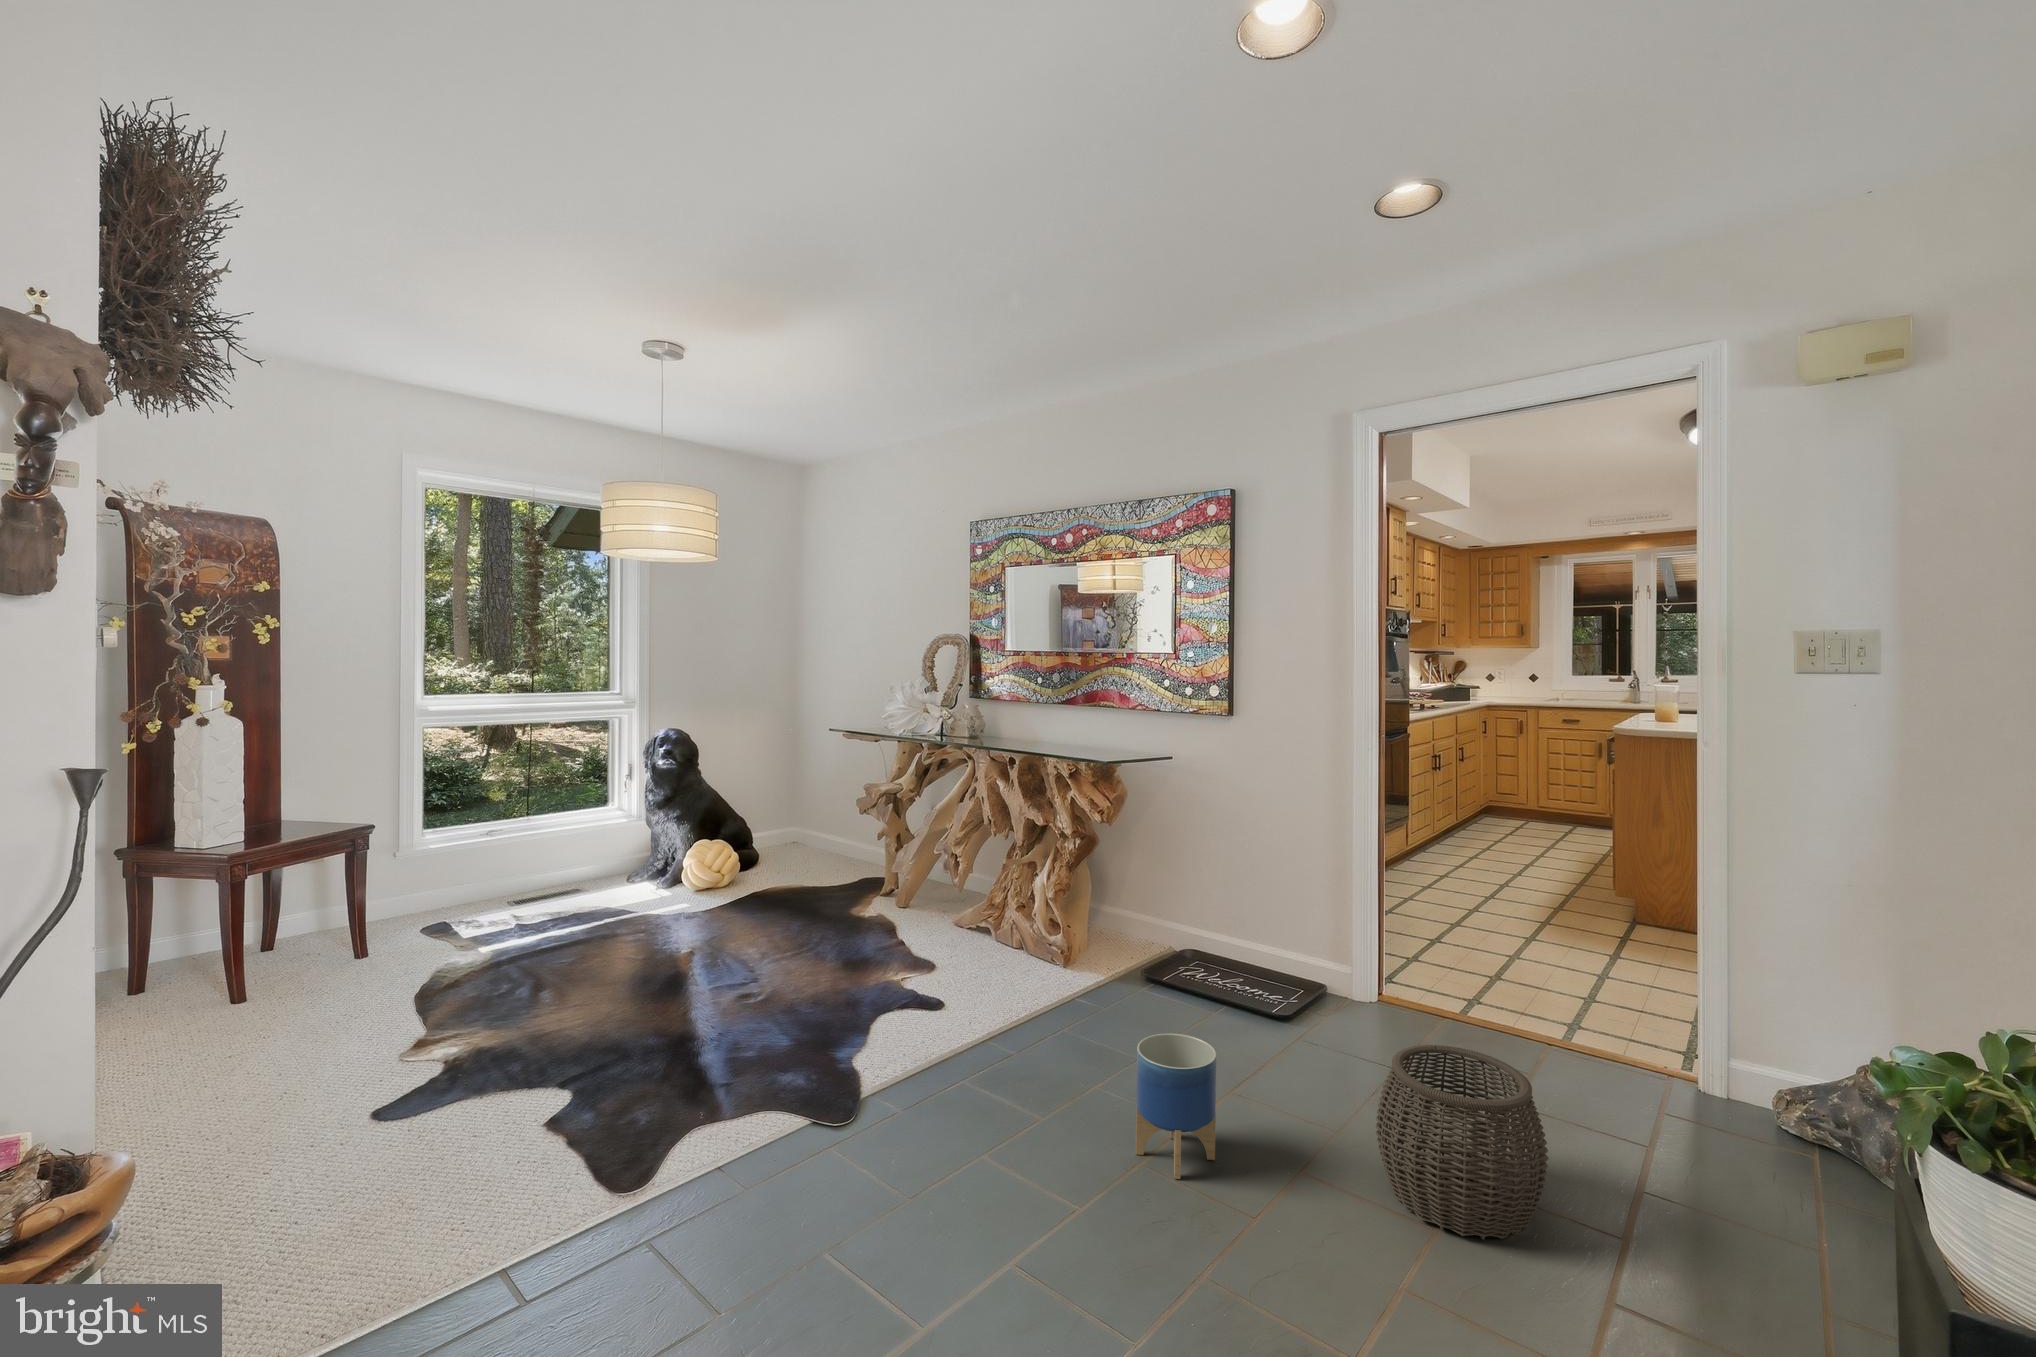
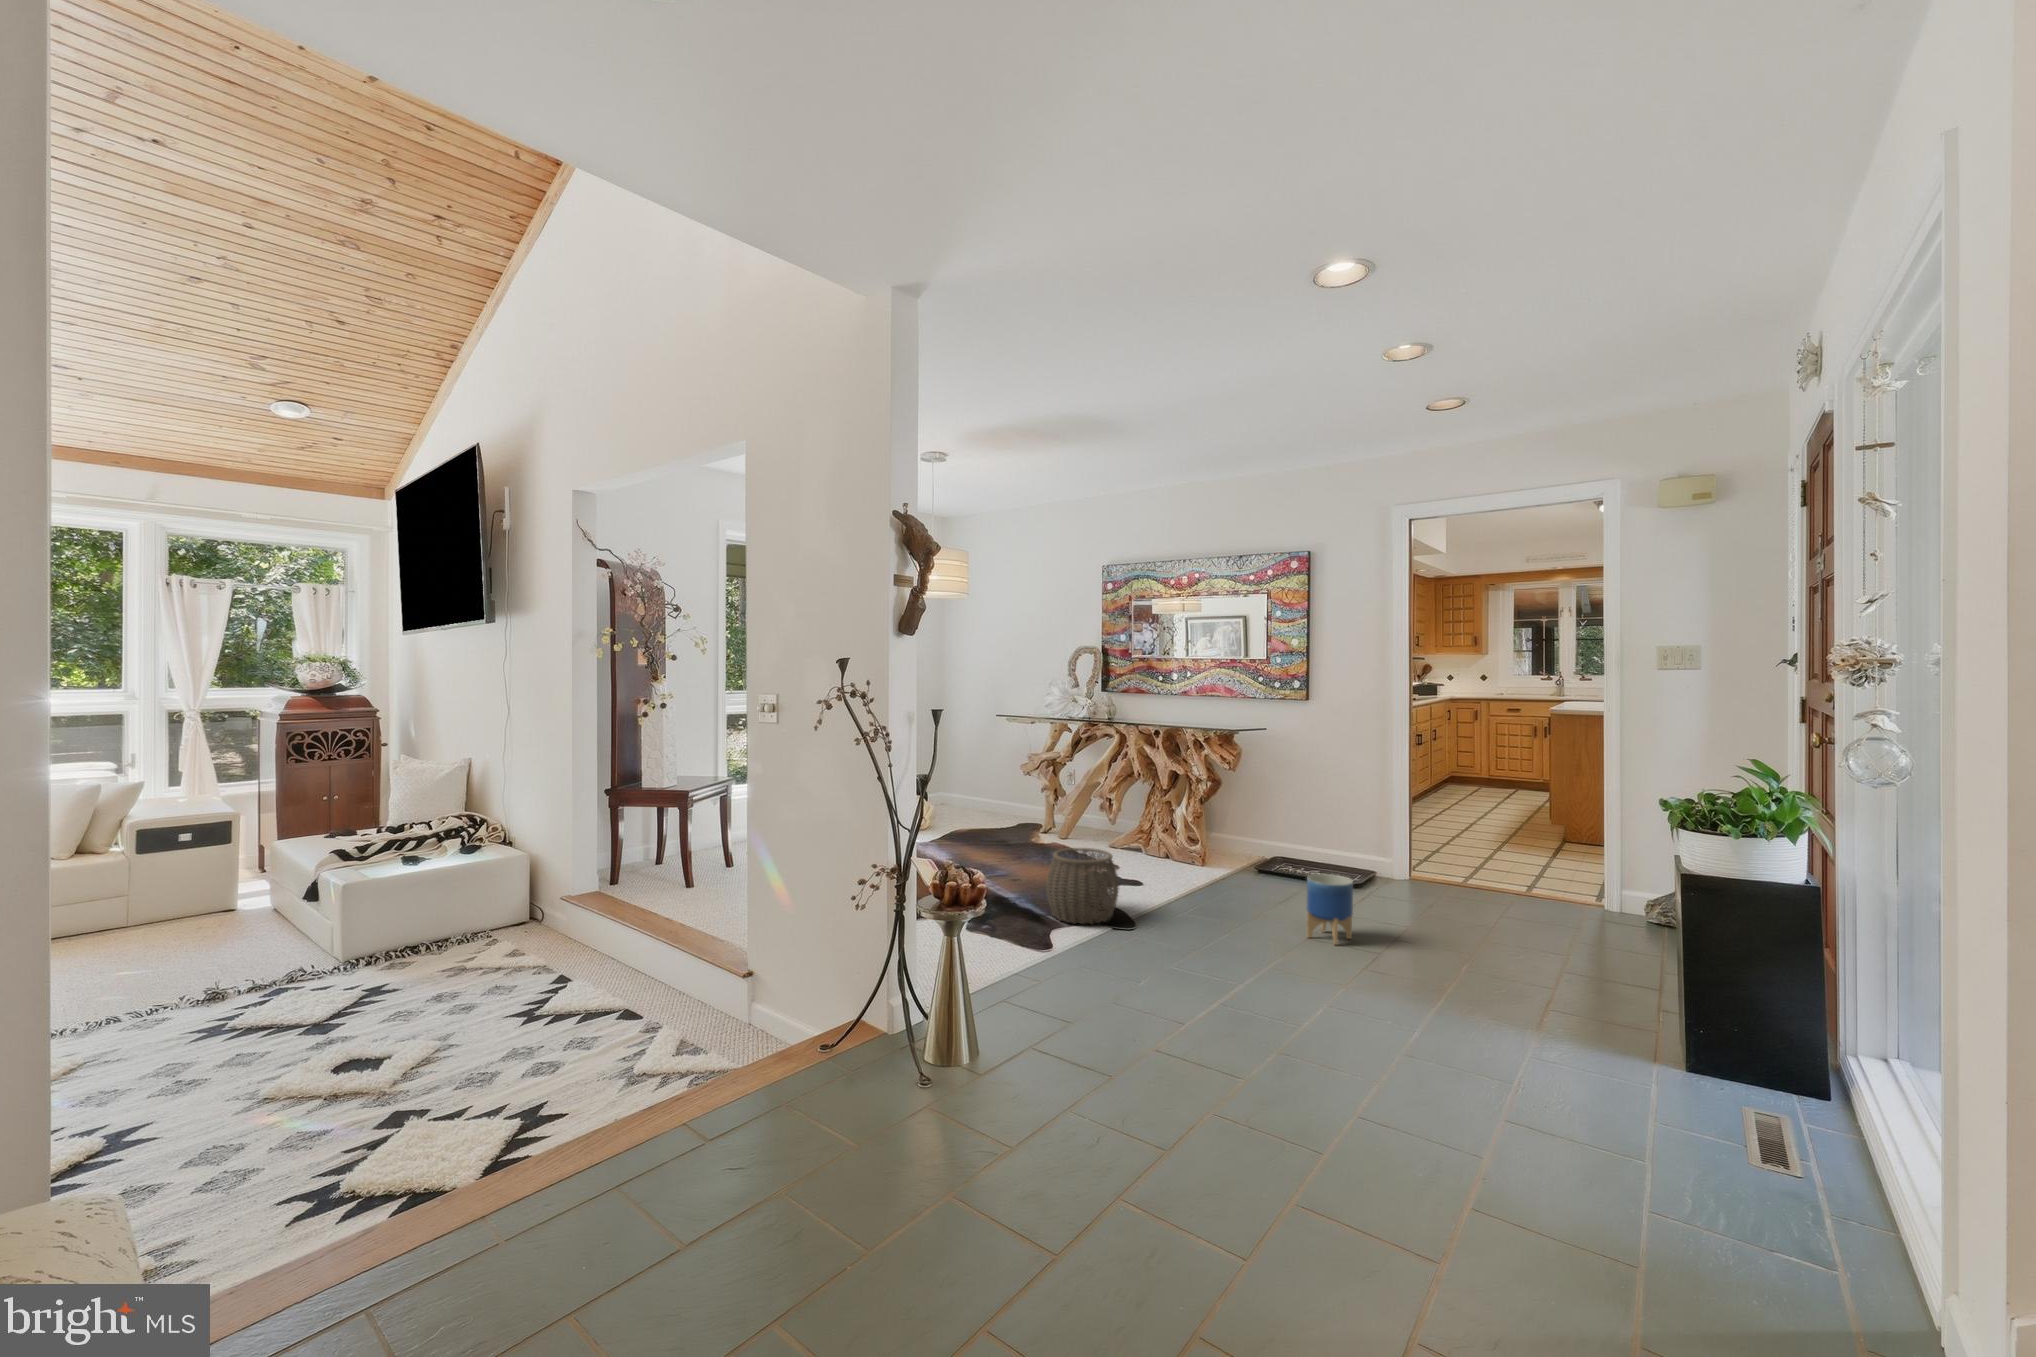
woven basket: present [1376,1045,1548,1239] -> present [1046,848,1119,924]

